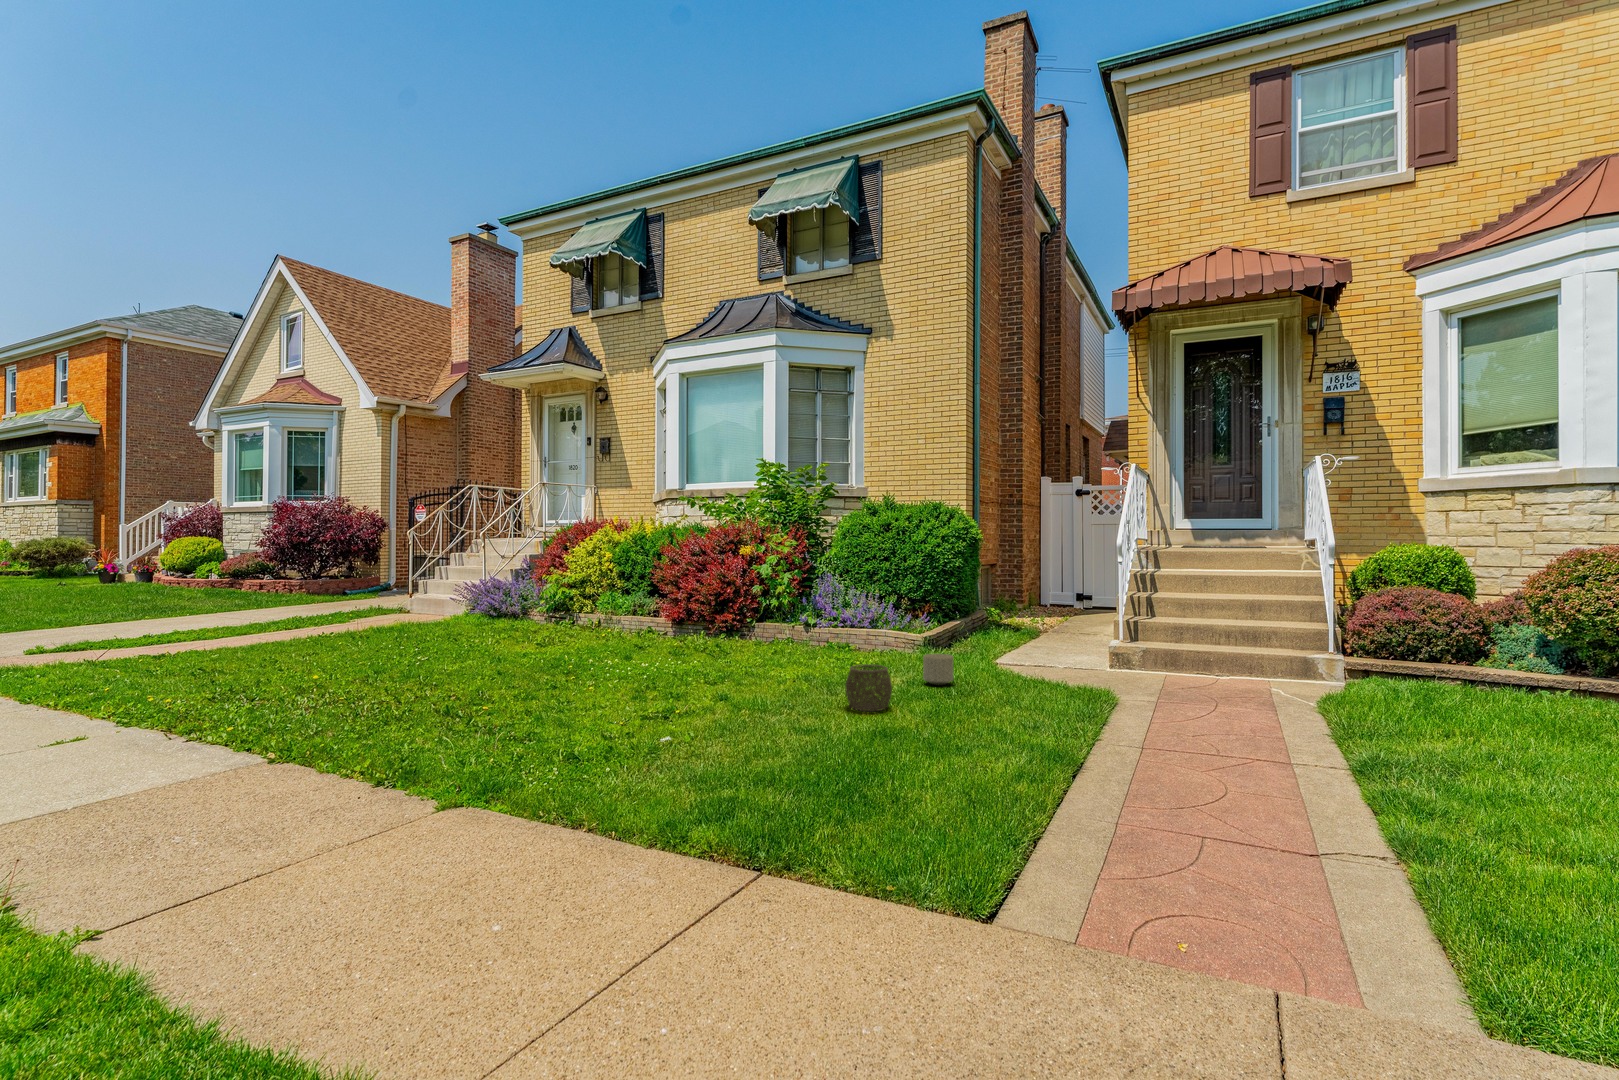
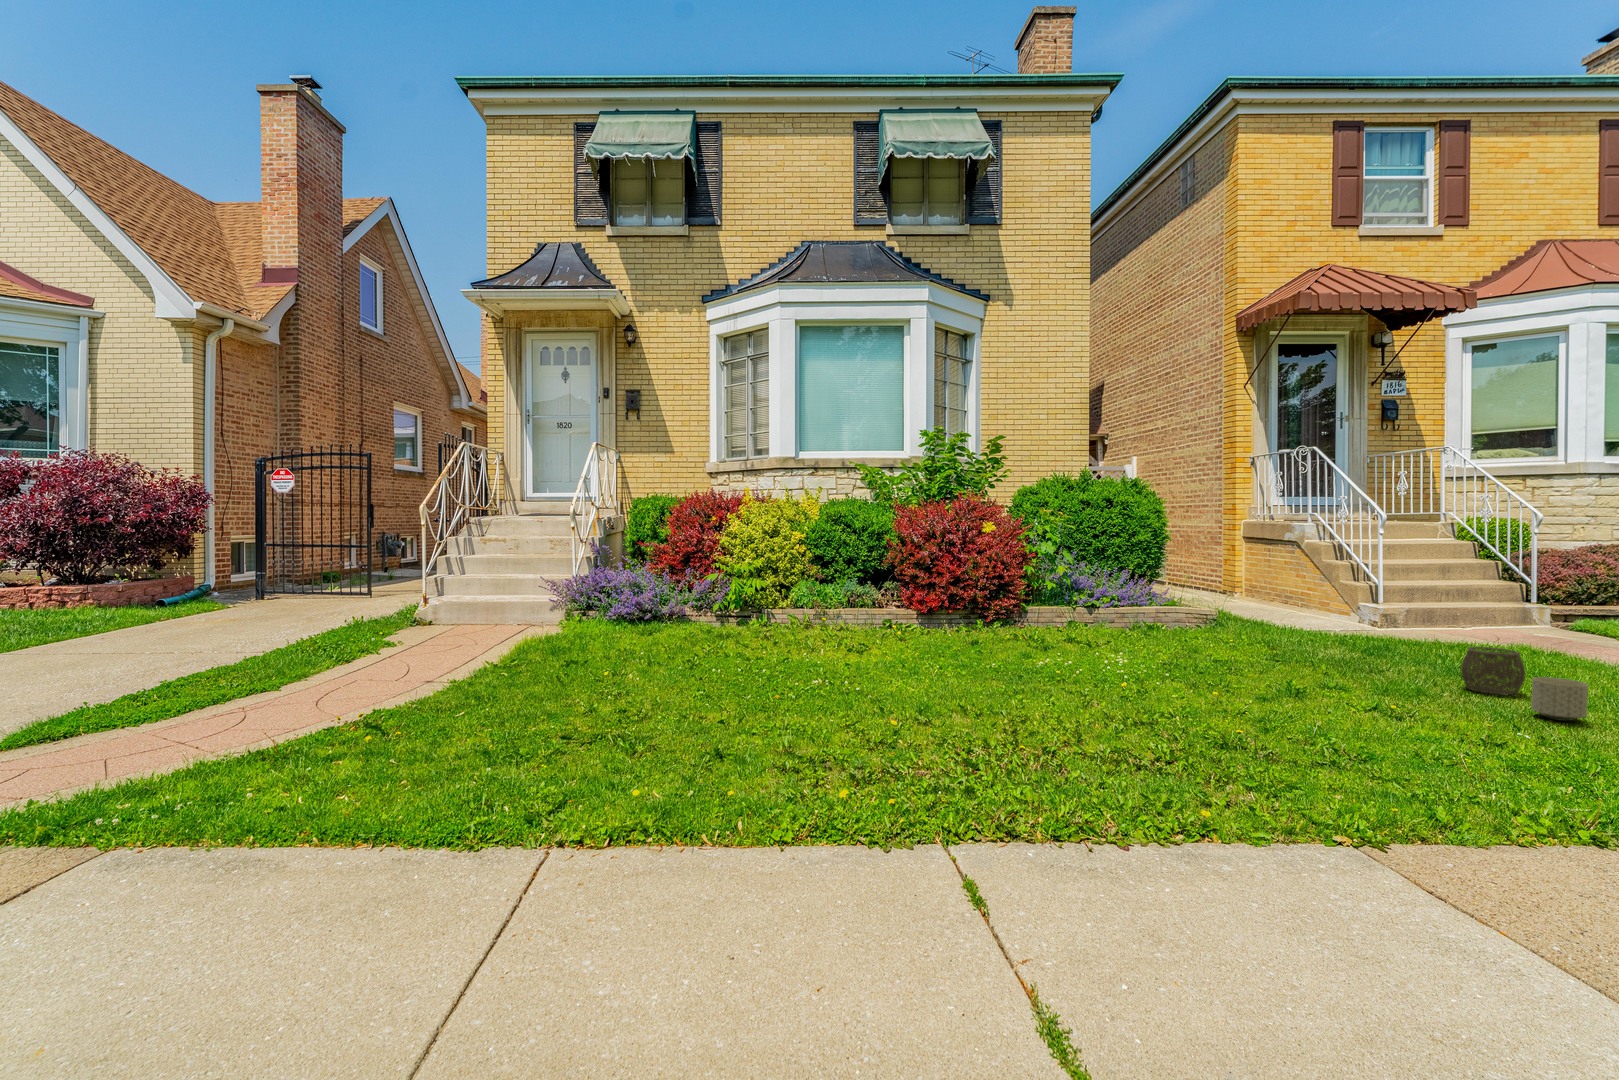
planter: present [923,654,953,685] -> present [1531,677,1588,721]

